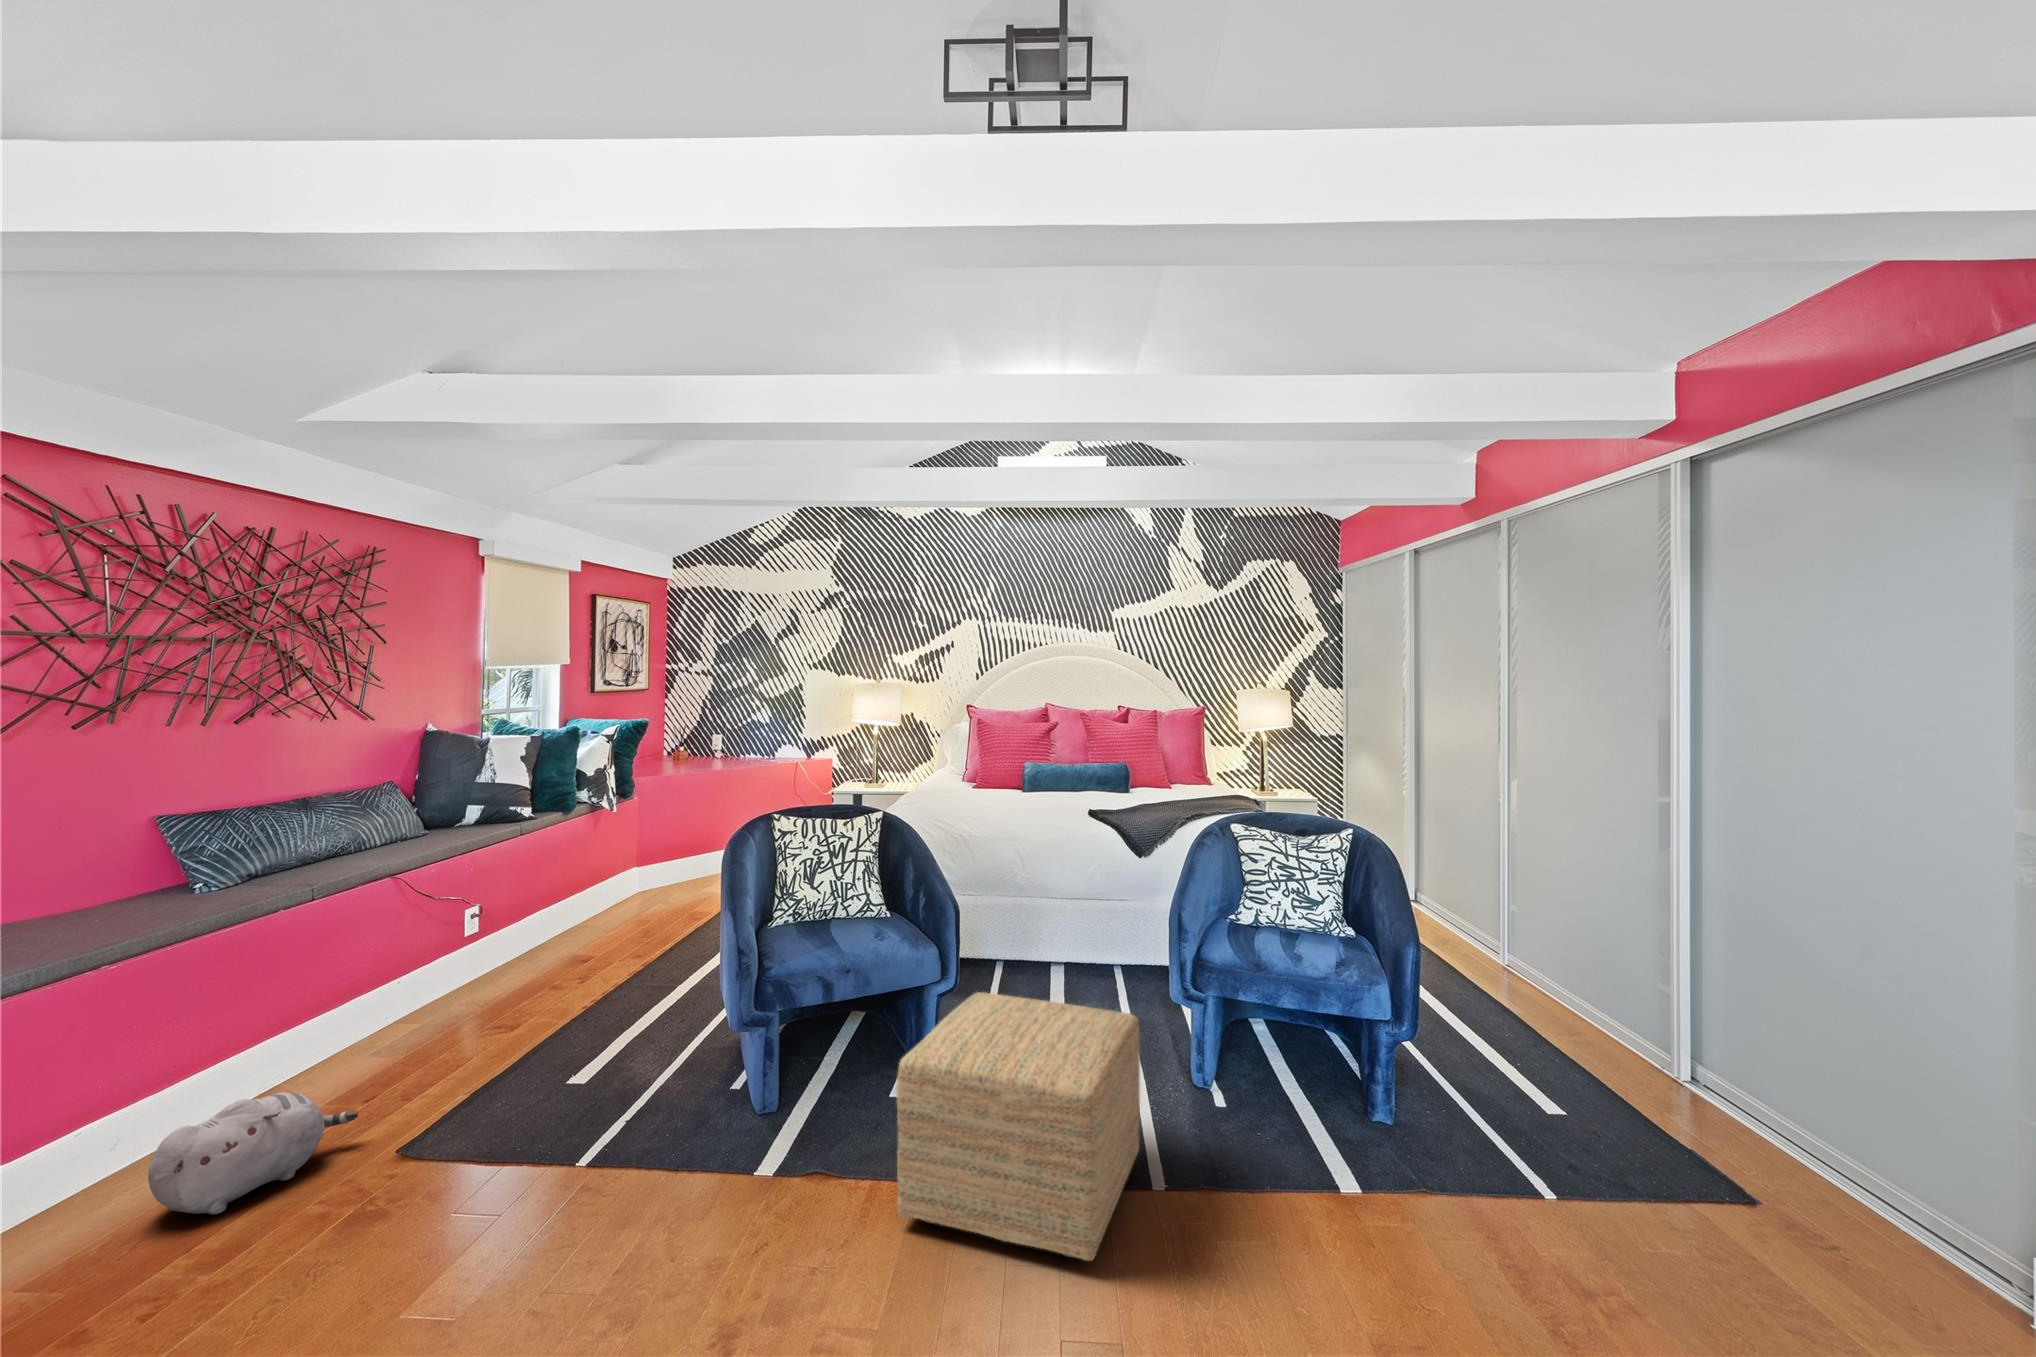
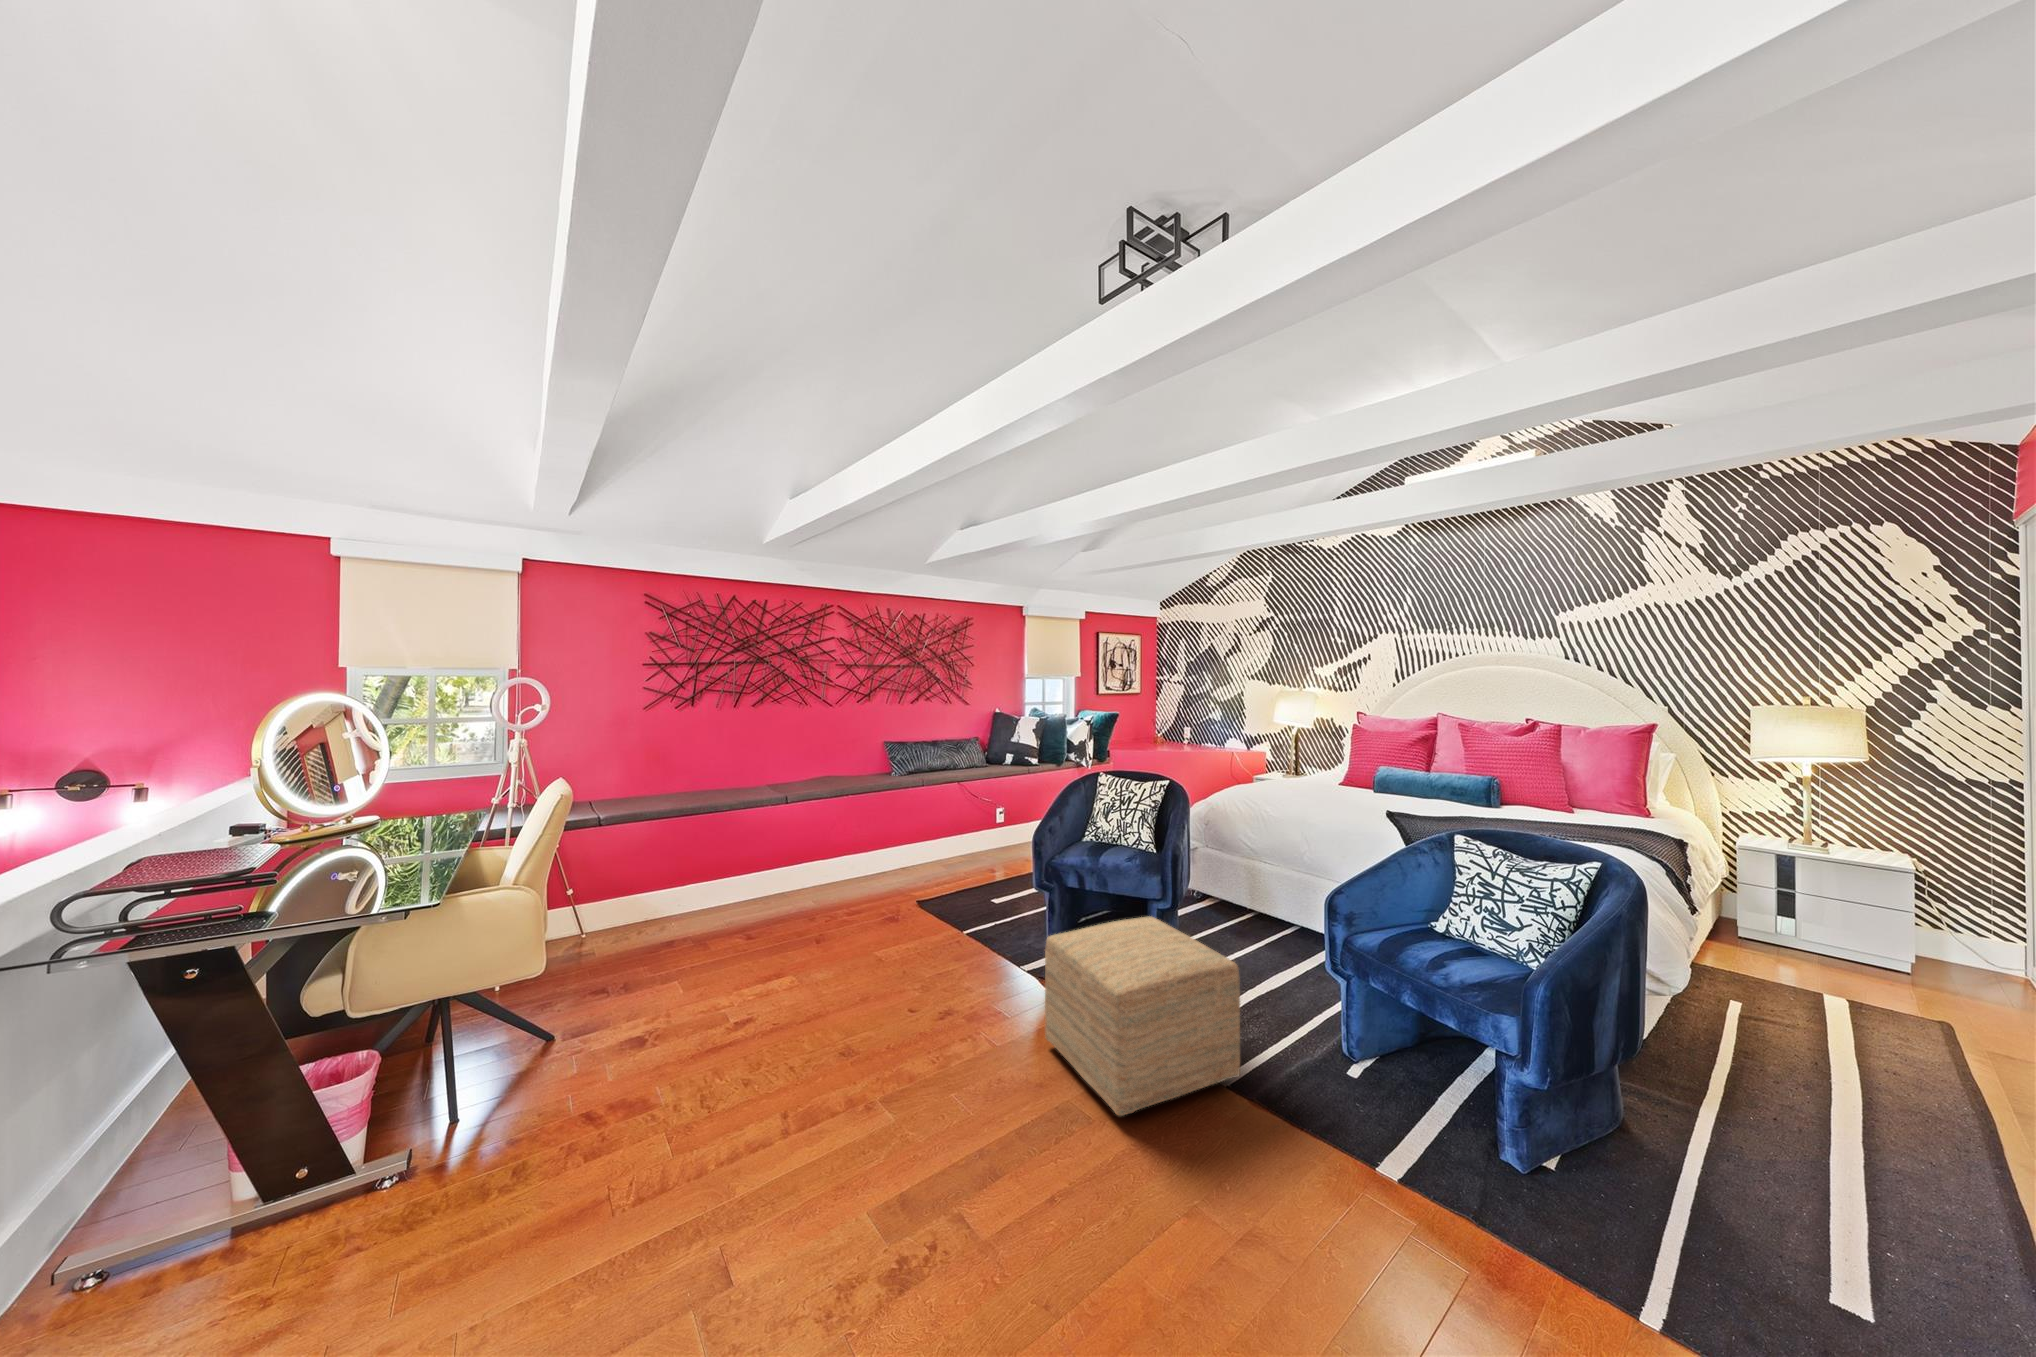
plush toy: present [148,1092,358,1215] -> none [807,873,886,920]

